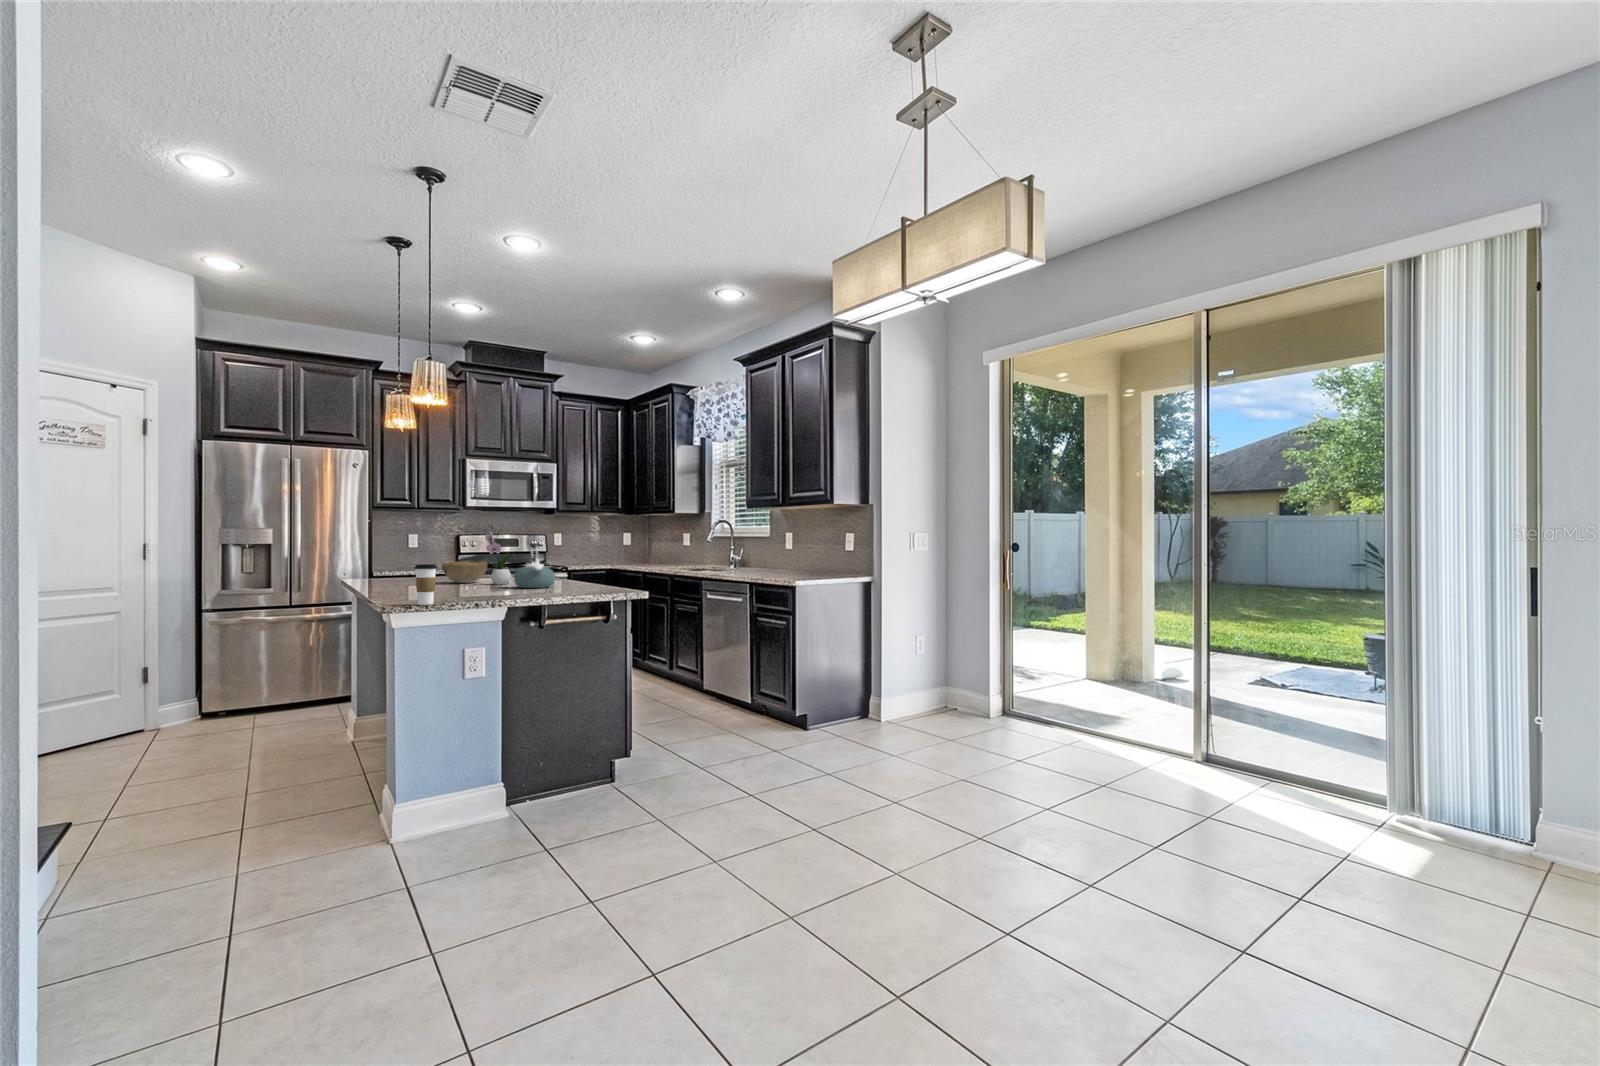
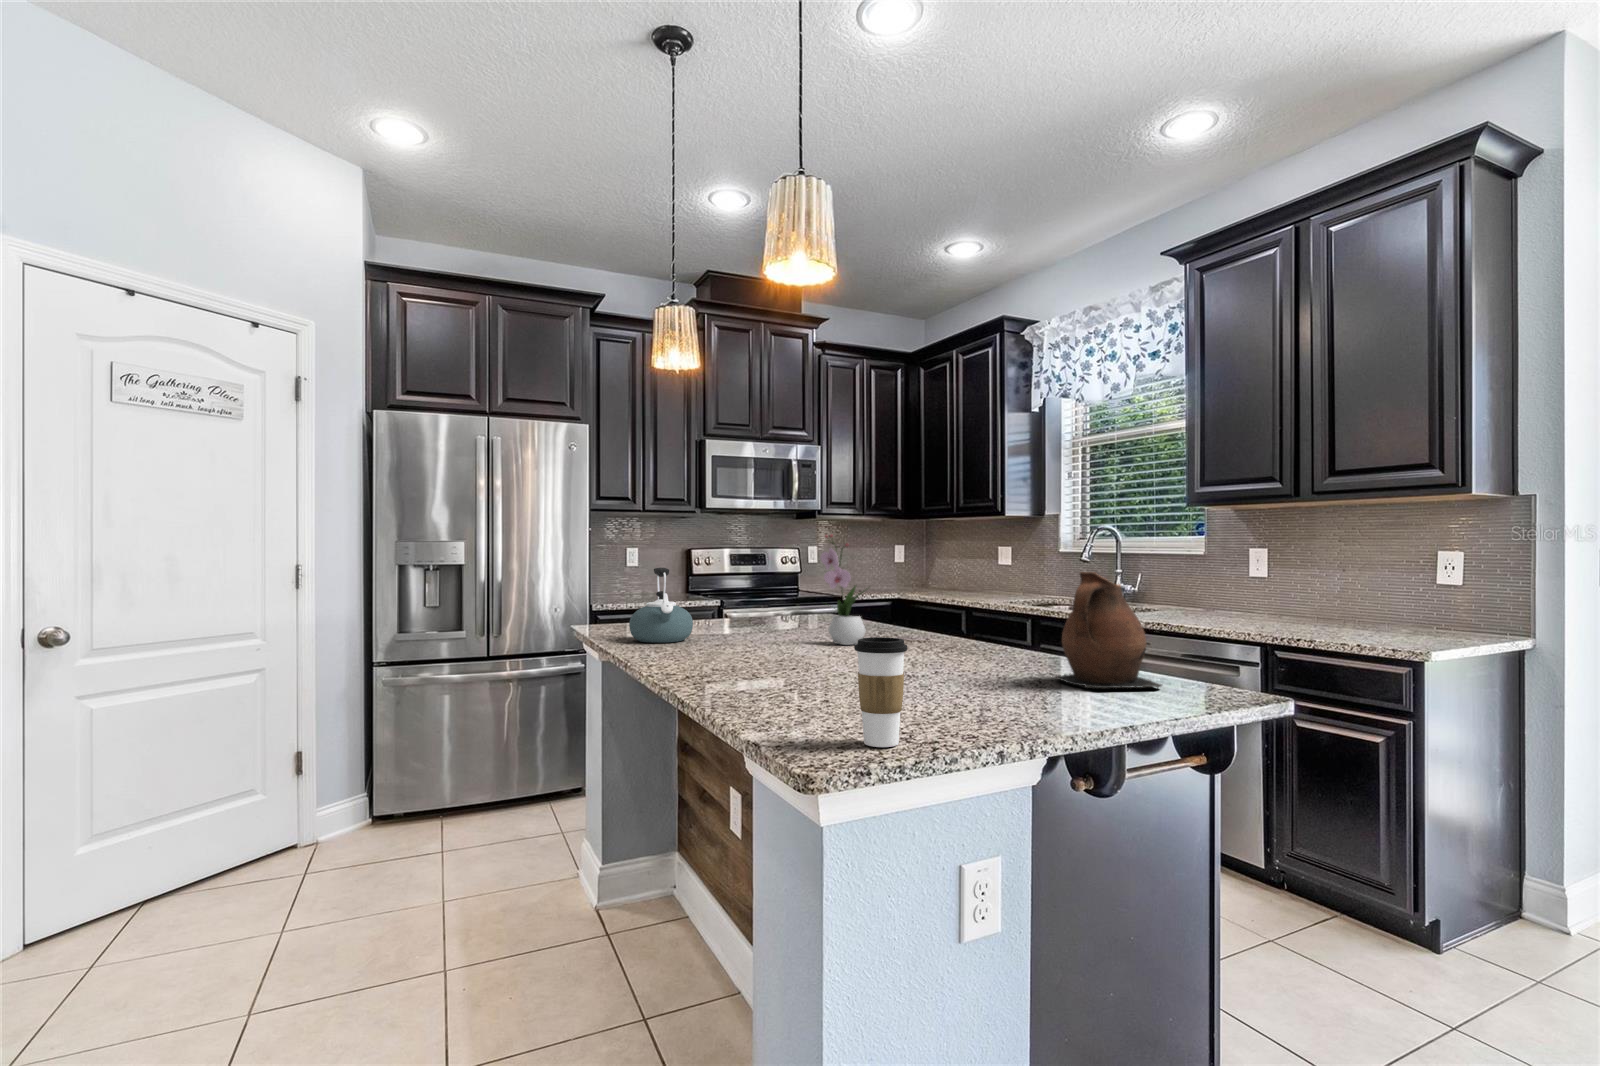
ceramic pitcher: none [561,542,604,593] -> present [1056,572,1162,688]
kettle: present [514,543,555,588] -> present [629,568,693,643]
decorative bowl: present [442,561,487,583] -> none [735,597,808,638]

